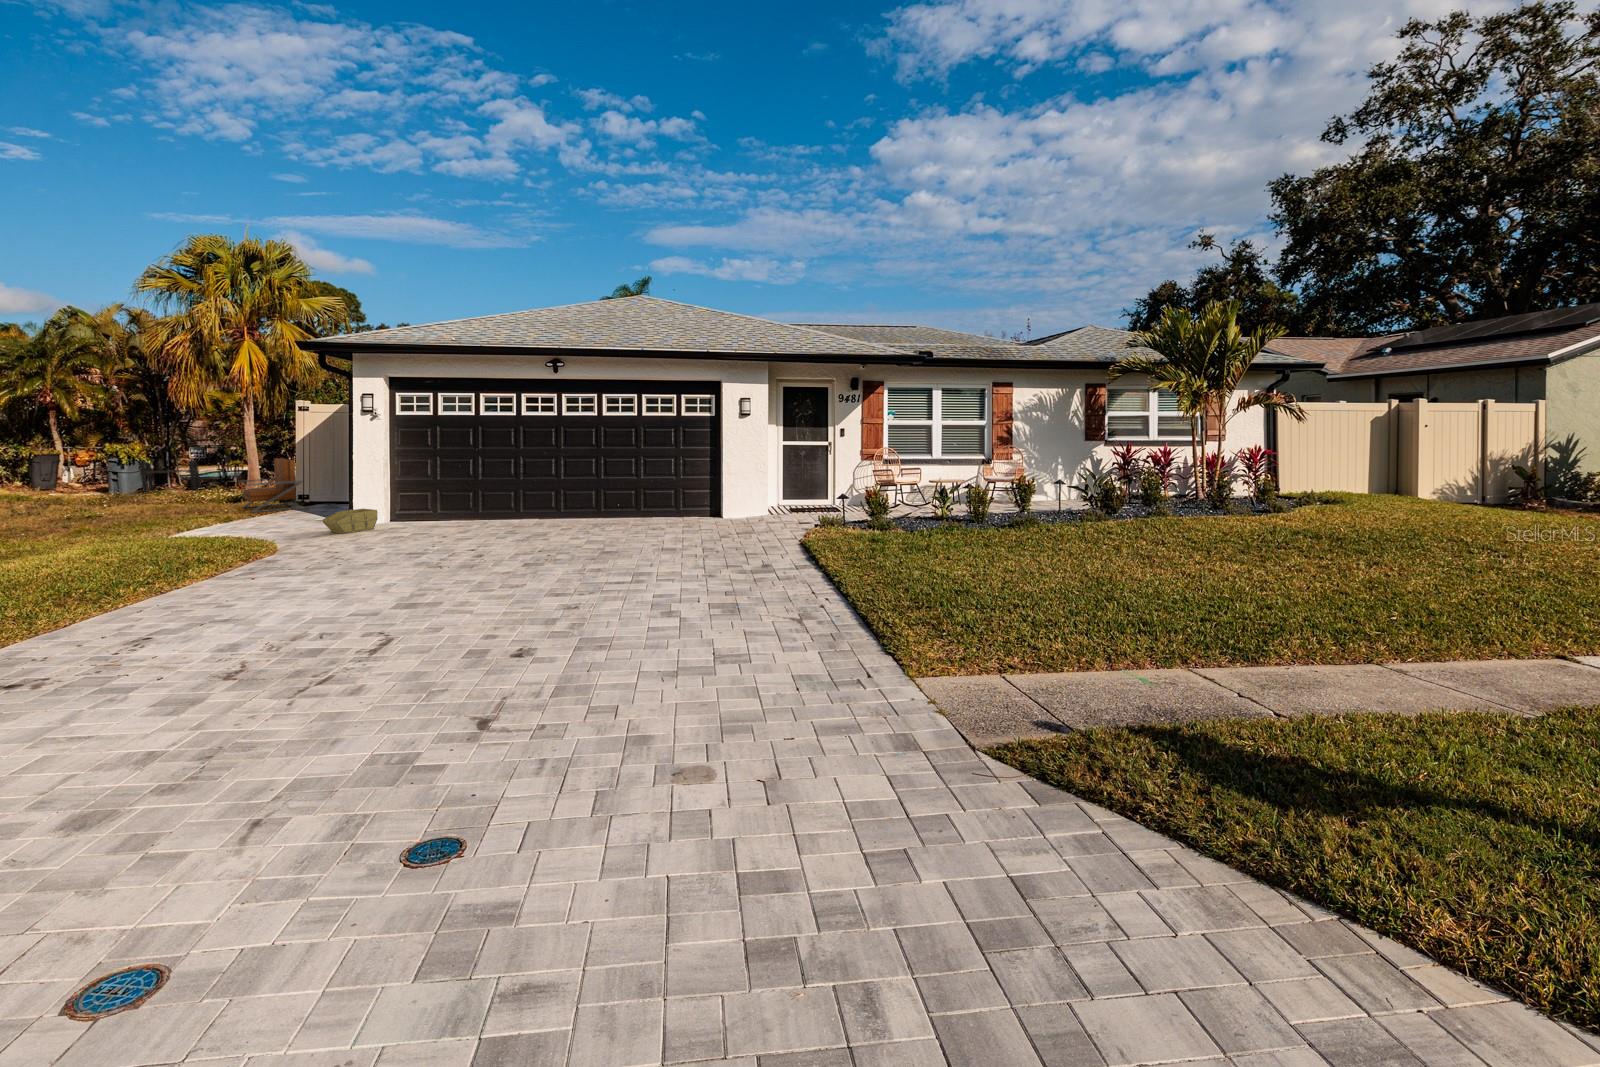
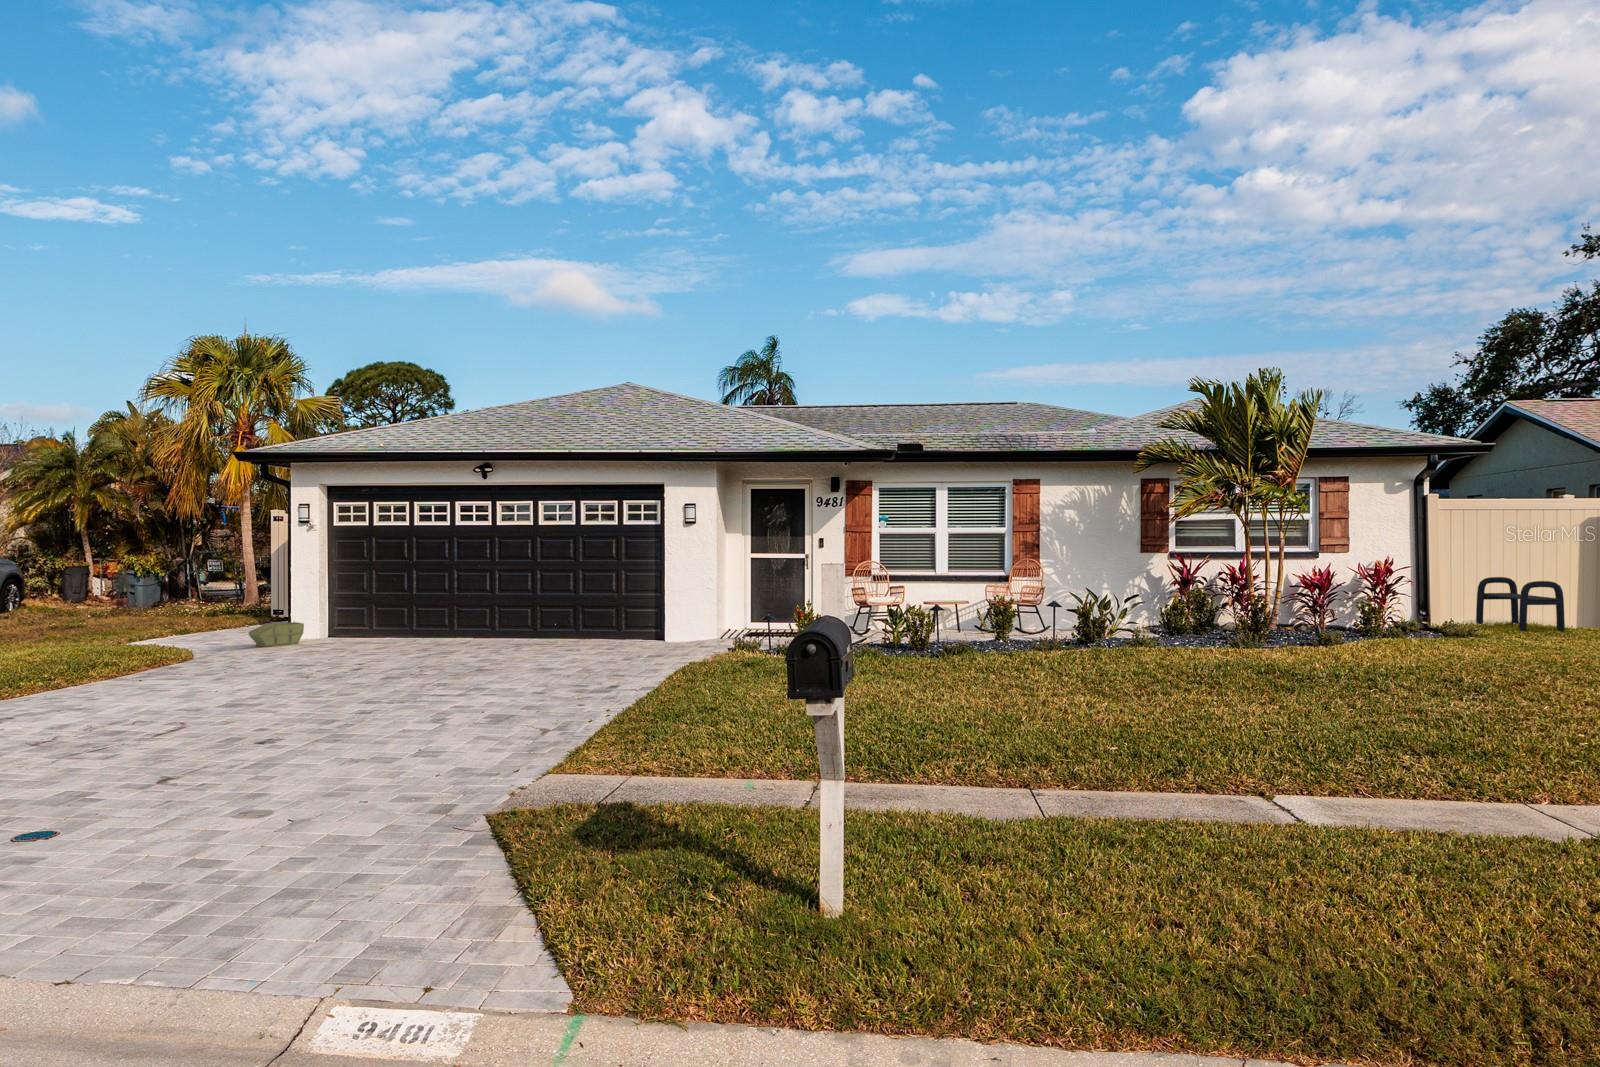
potted tree: none [94,457,124,495] -> present [113,570,134,608]
lounge chair: present [241,459,303,513] -> none [214,571,269,626]
bench: present [139,460,201,492] -> present [1476,577,1565,630]

